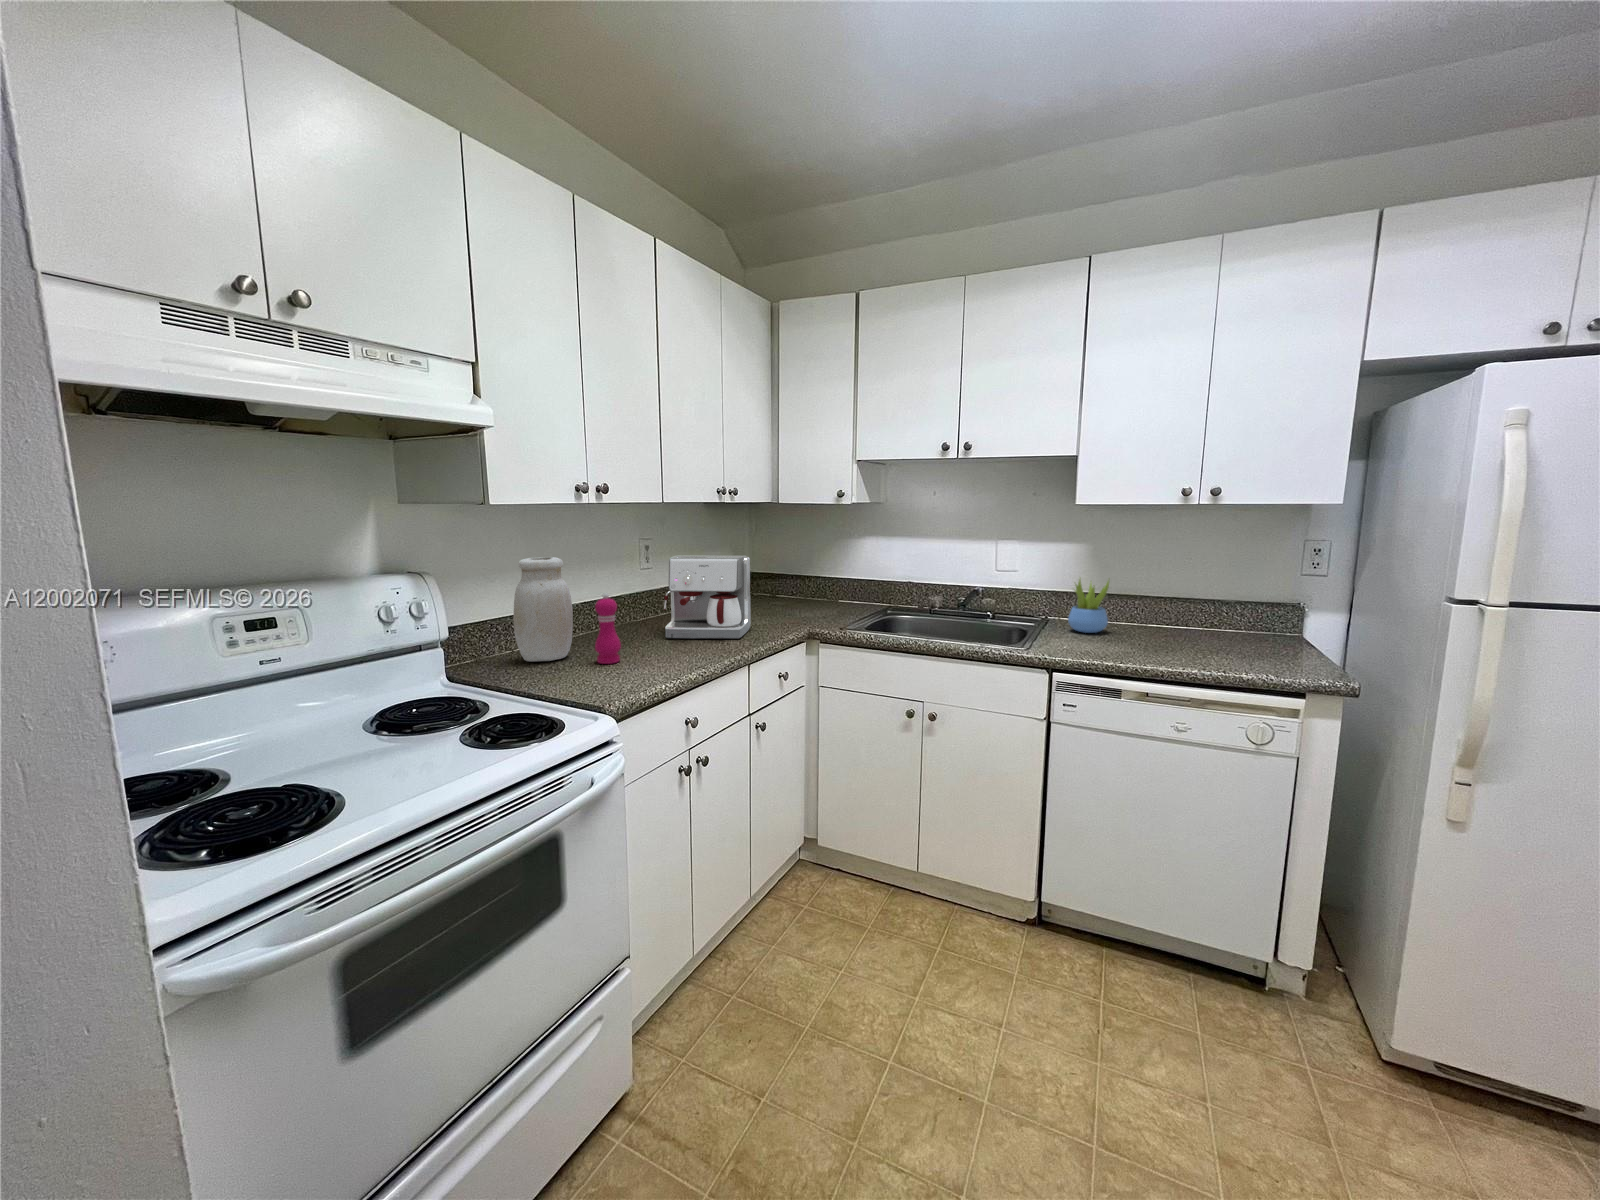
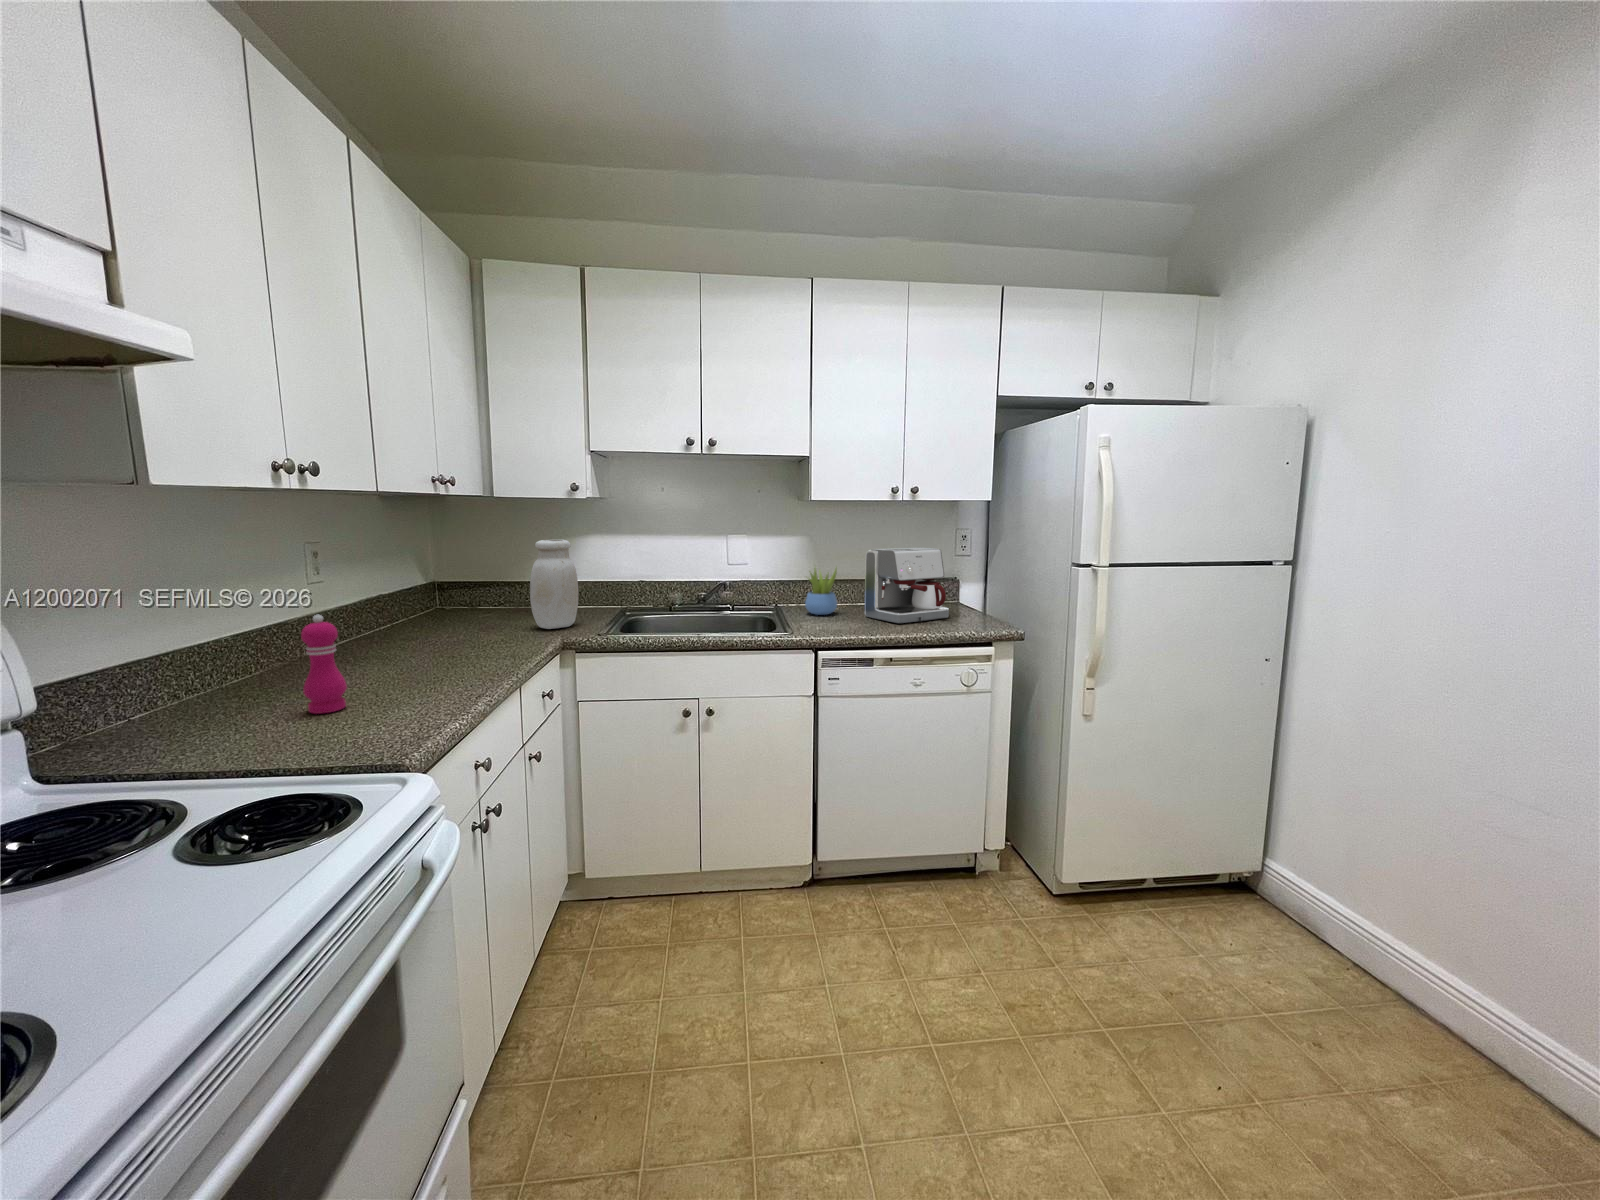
coffee maker: present [664,555,750,639] -> present [865,547,949,624]
jar: present [514,557,573,661] -> present [530,539,578,629]

